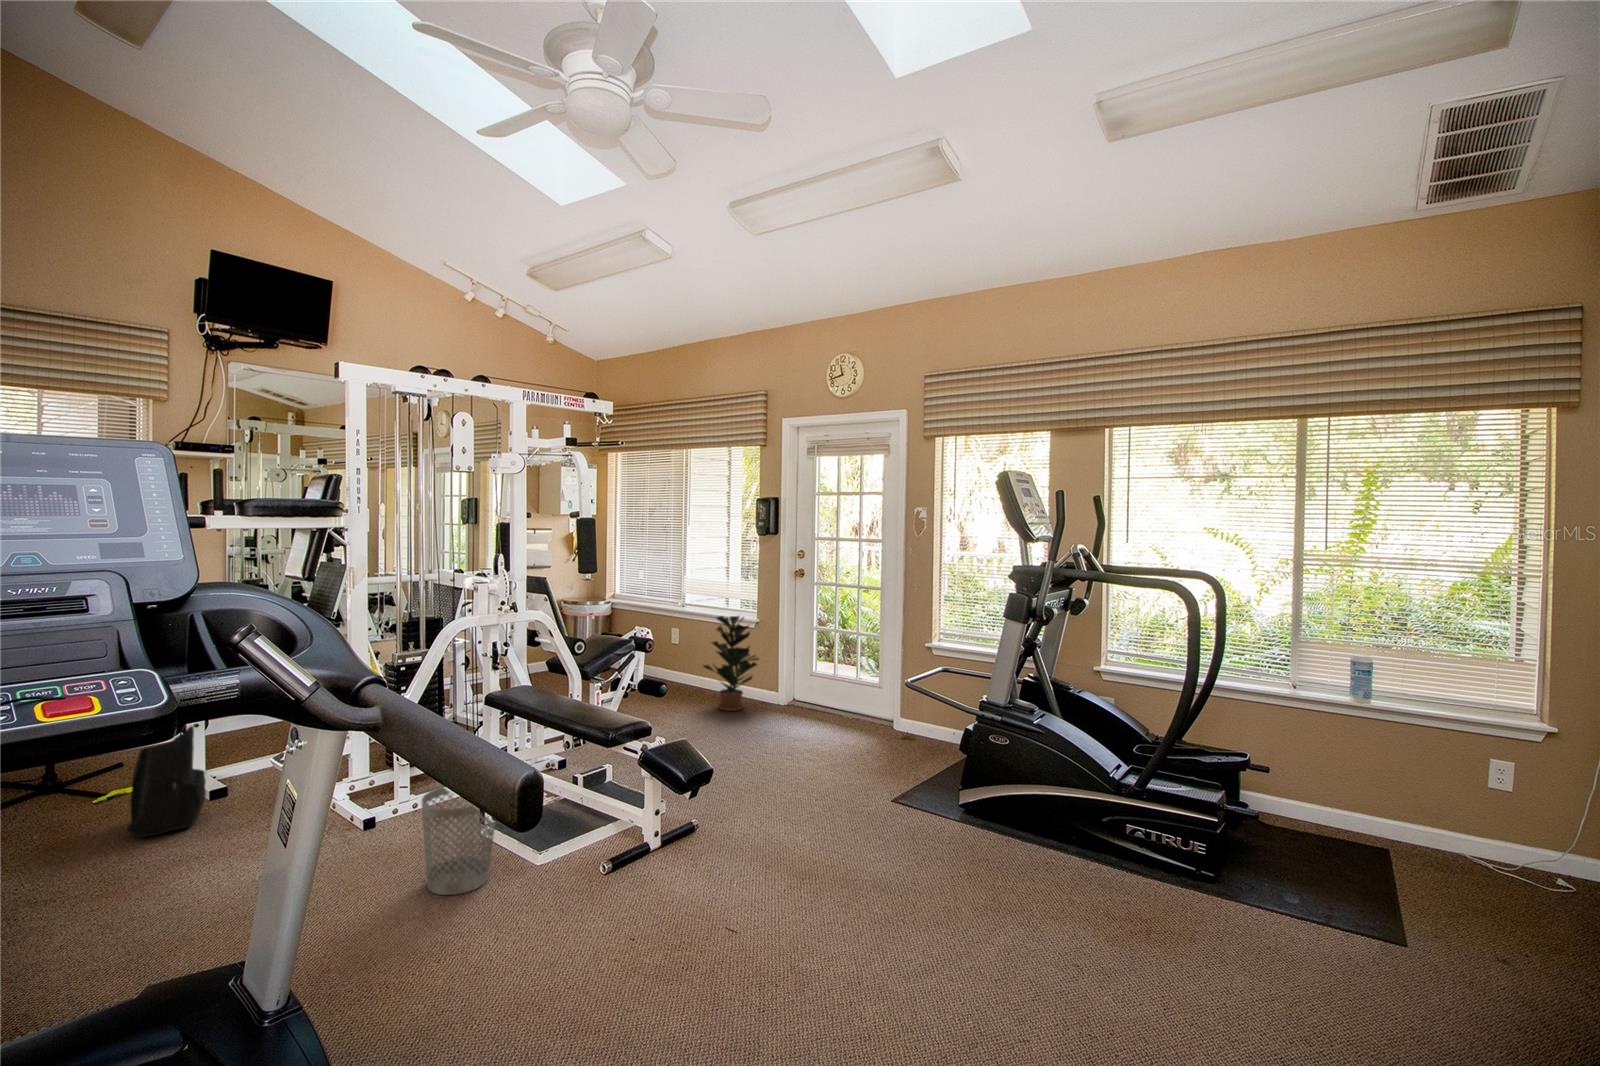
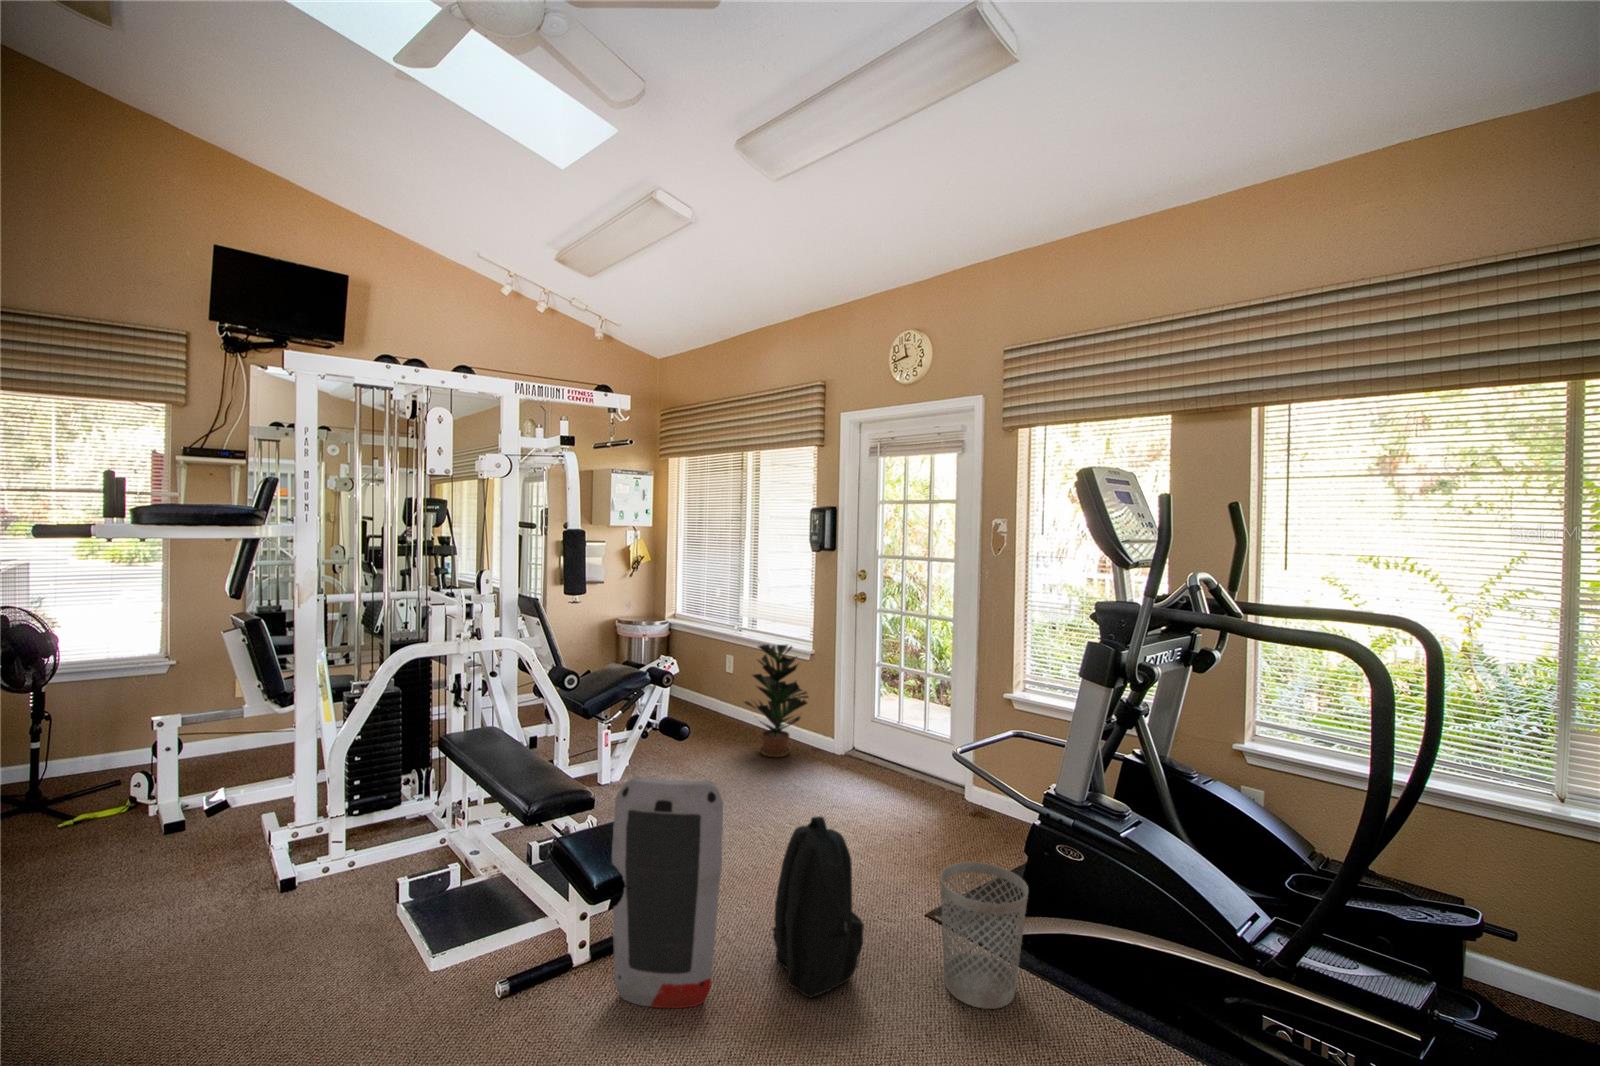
air purifier: none [687,700,770,867] -> present [612,776,723,1008]
backpack: present [127,726,206,838] -> present [772,816,864,997]
wastebasket: present [422,787,495,895] -> present [940,862,1028,1009]

